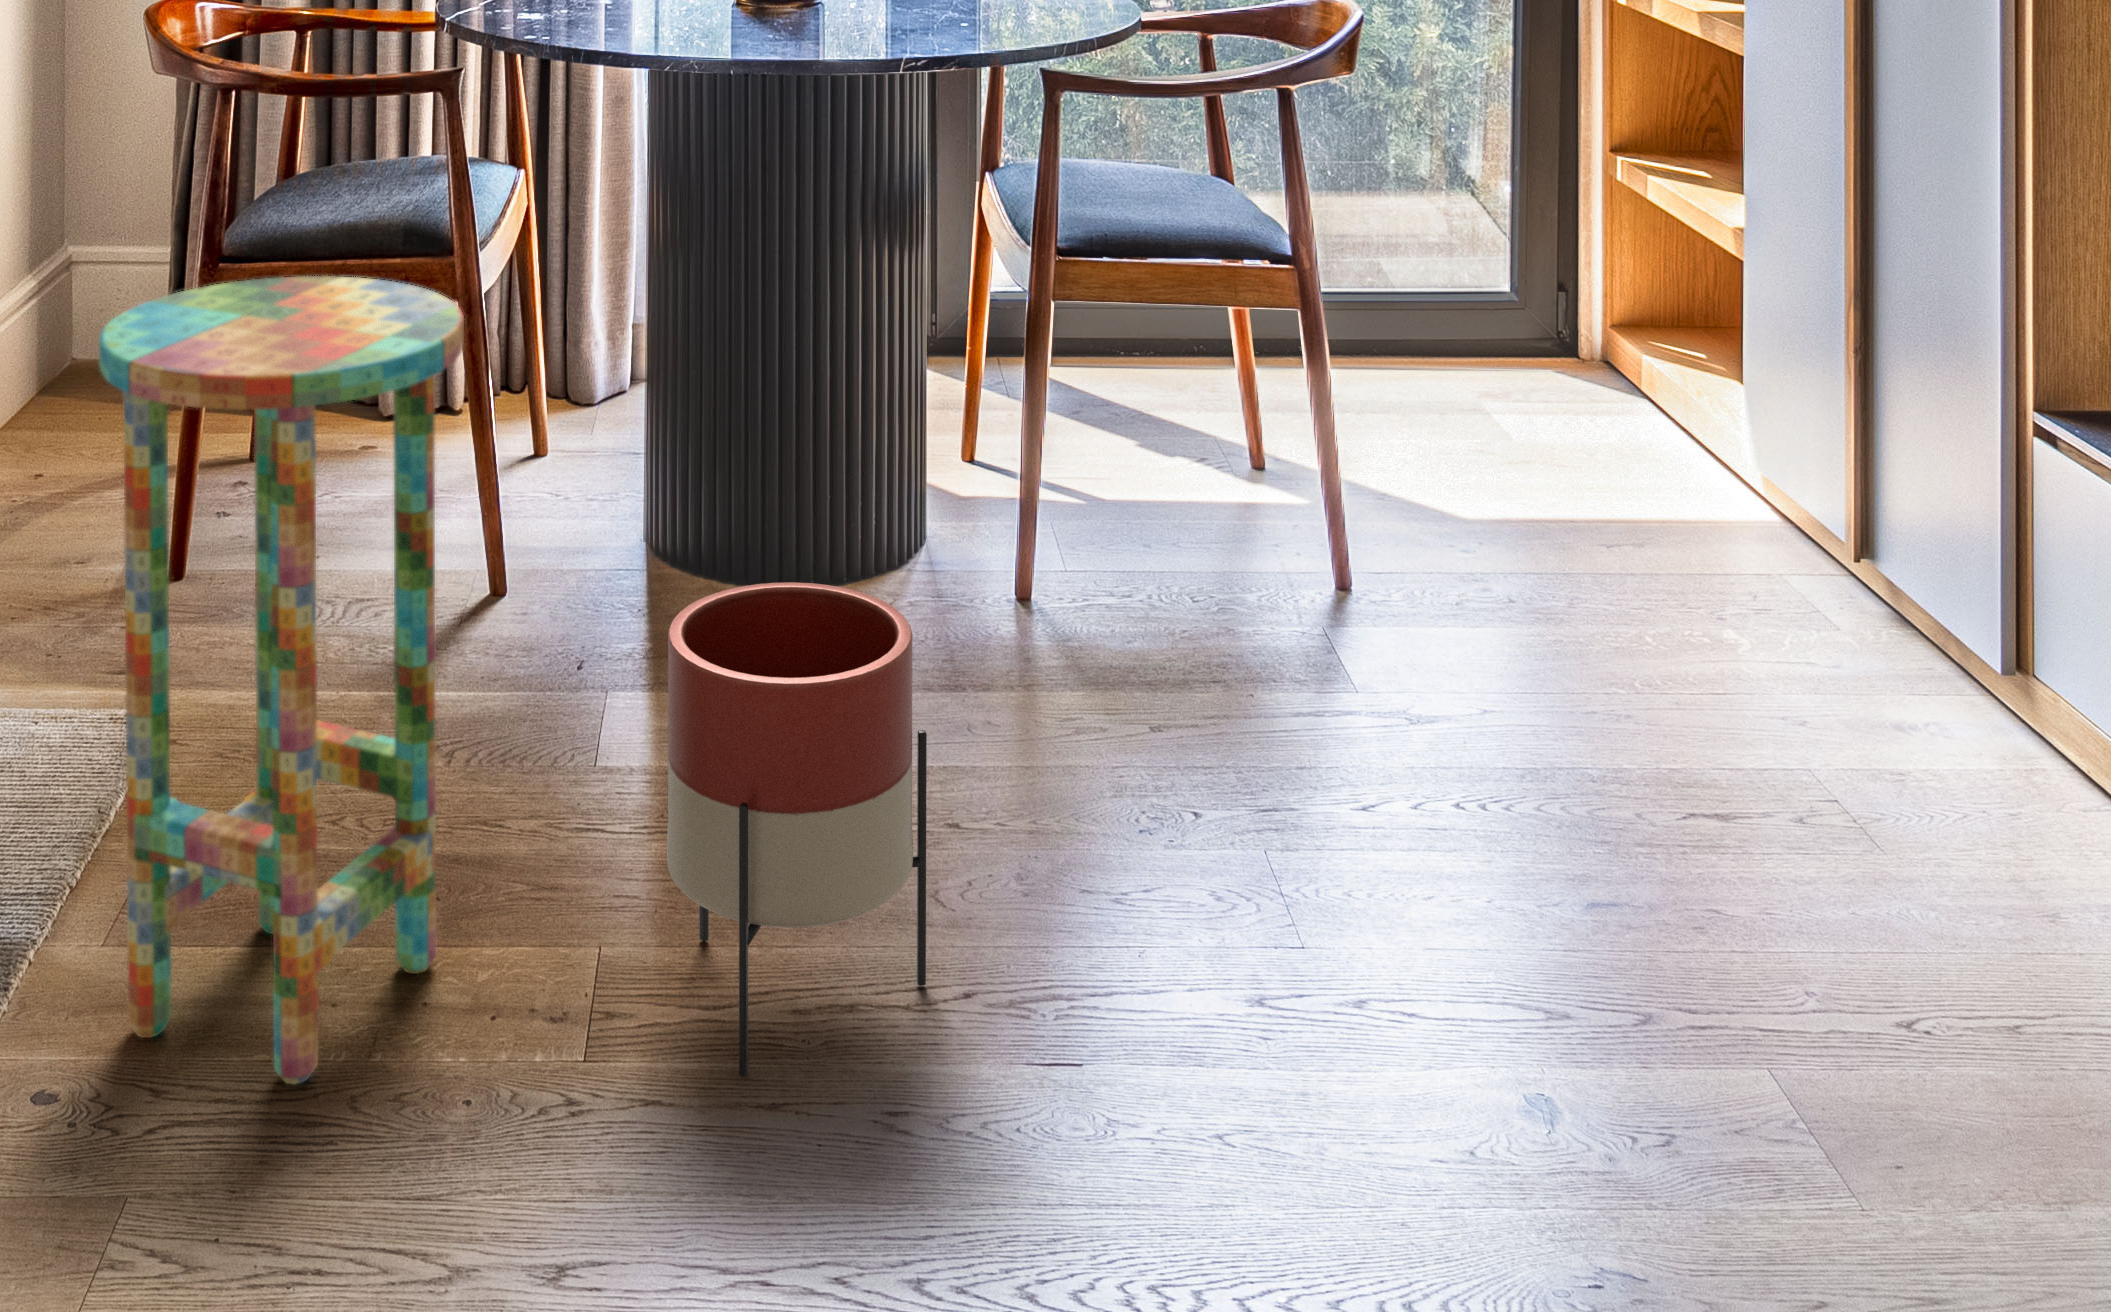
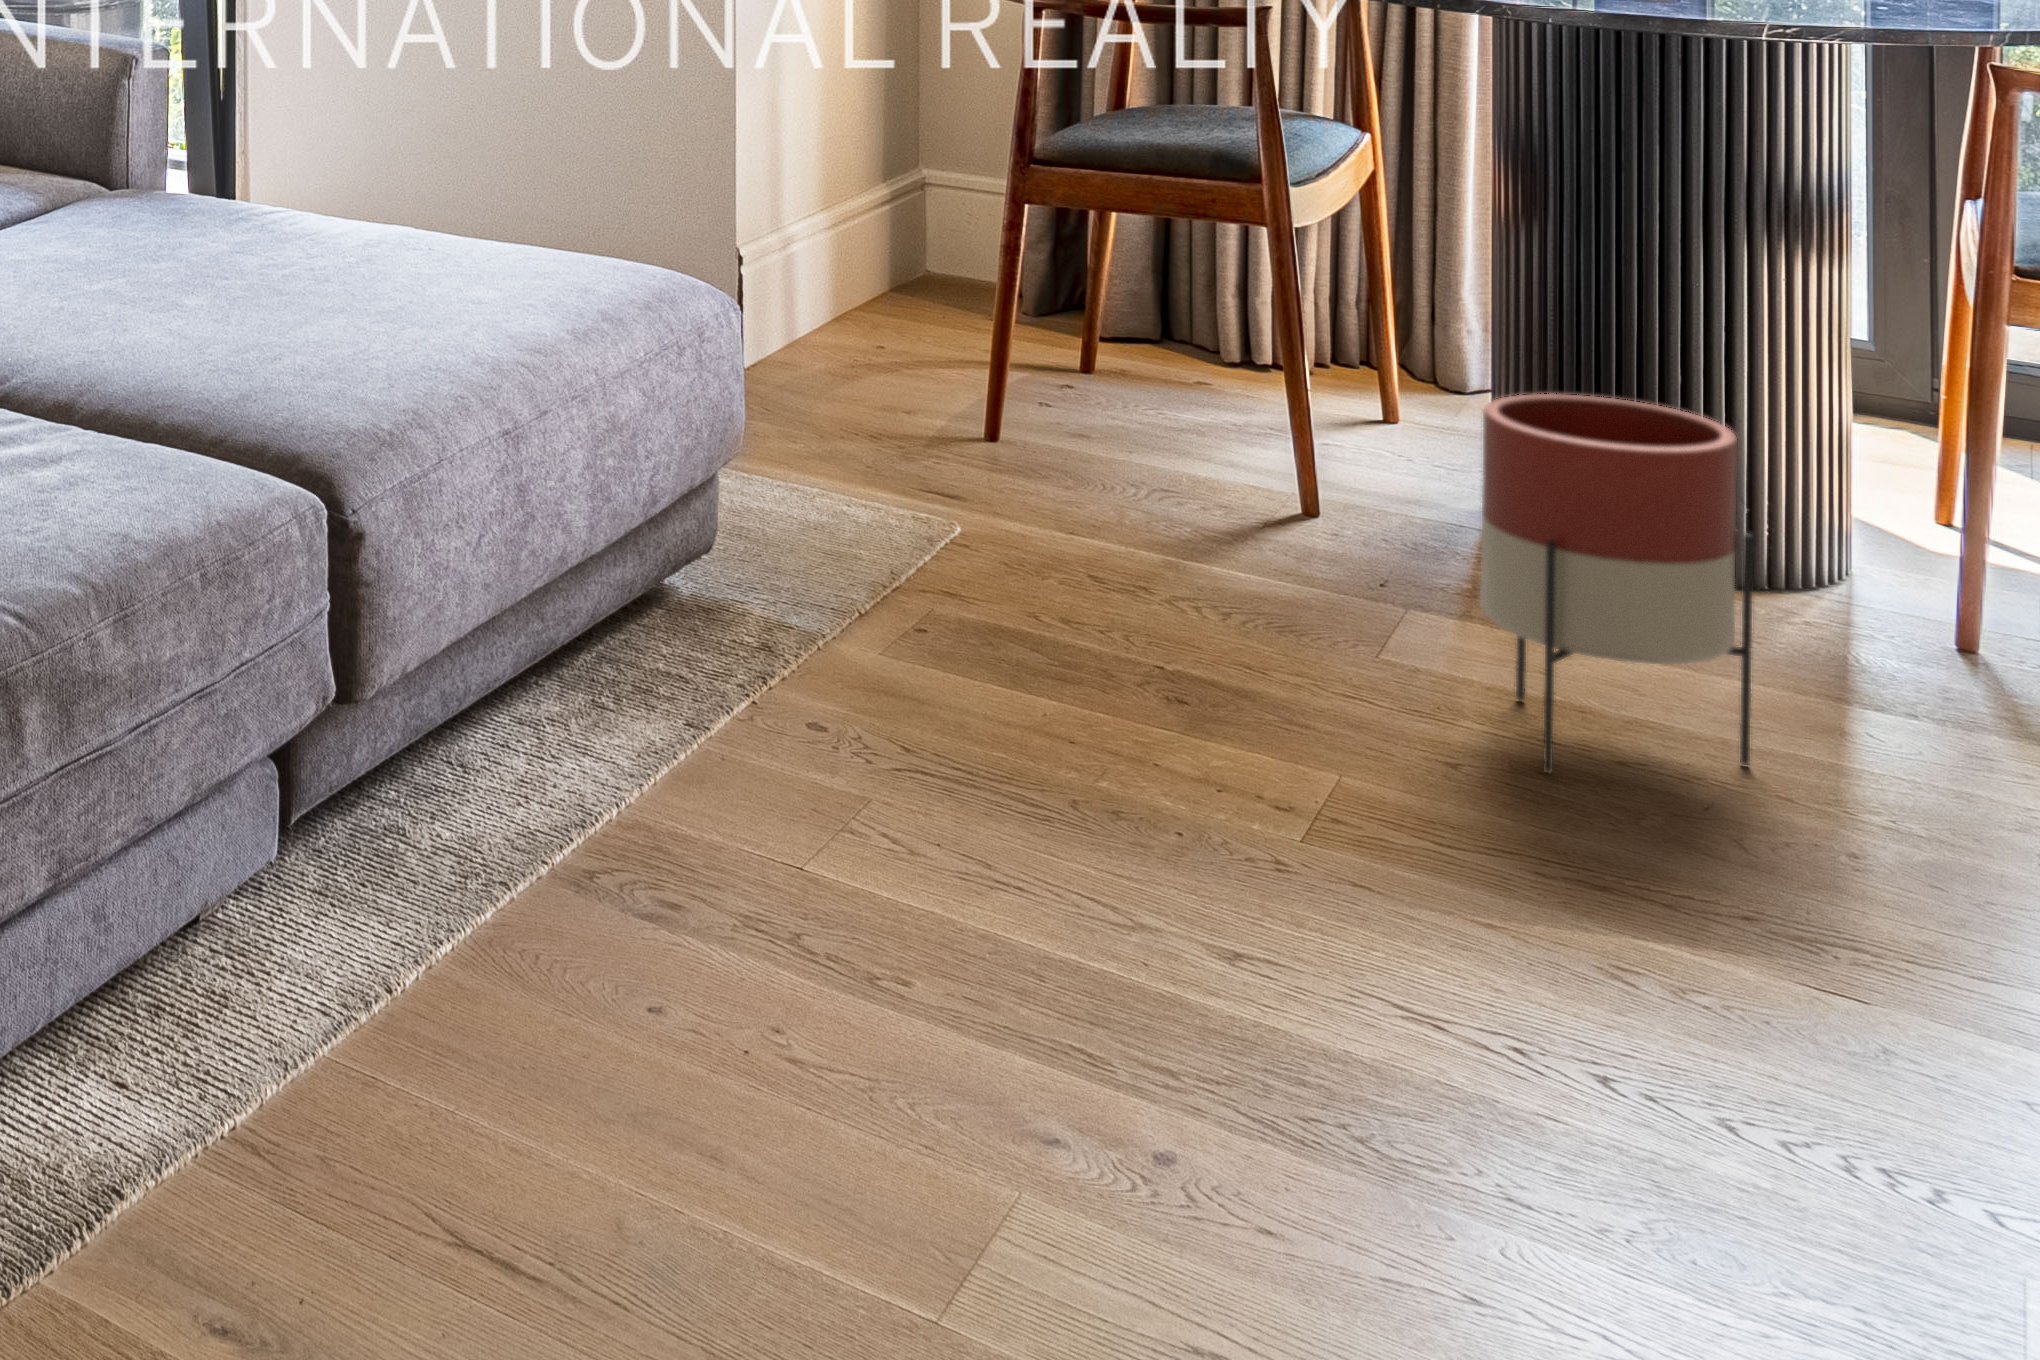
side table: present [99,276,464,1084] -> none [983,95,1293,697]

